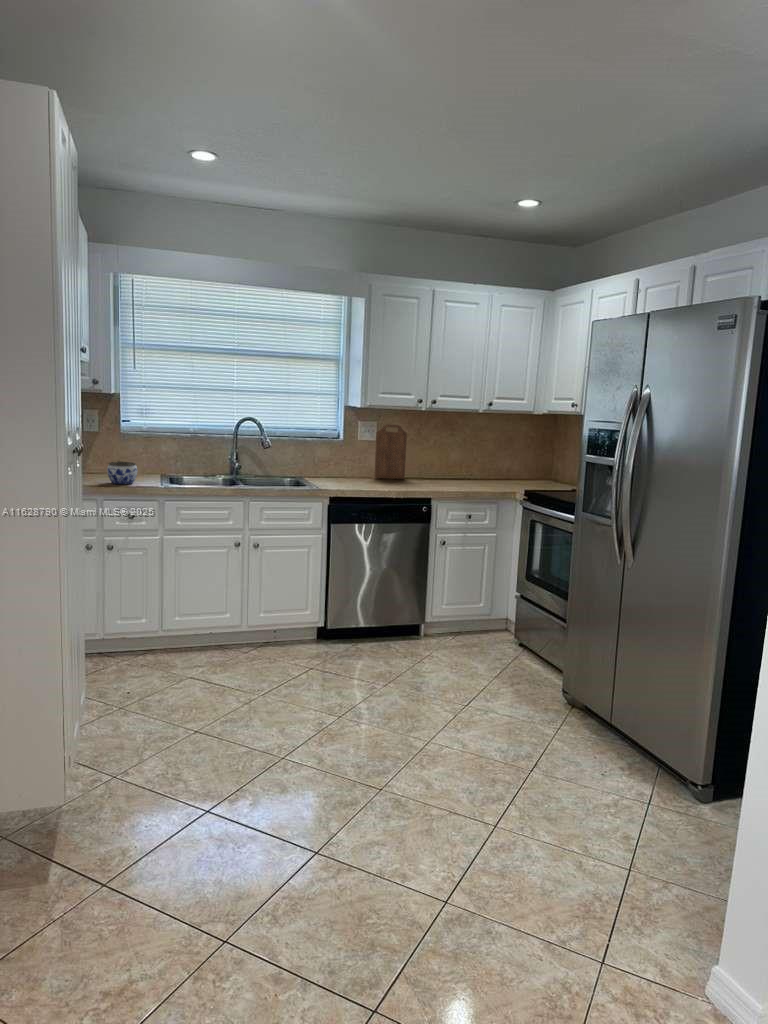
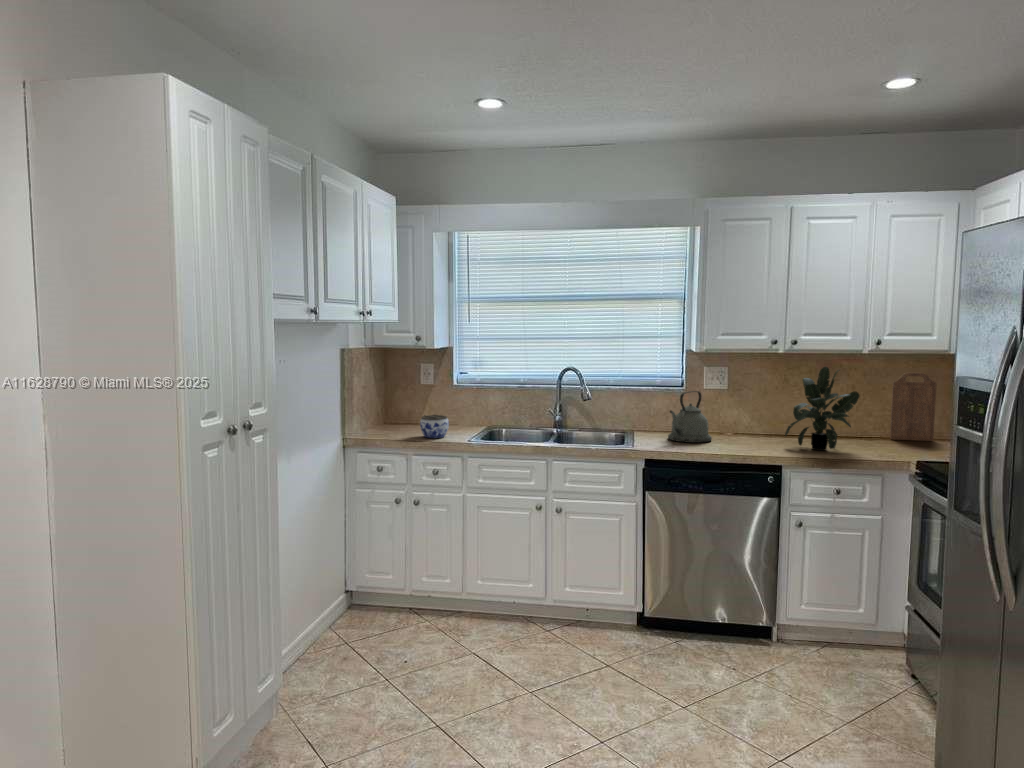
potted plant: none [428,421,481,487] -> present [785,367,860,451]
cutting board: present [374,424,407,479] -> present [890,373,937,441]
kettle: none [335,441,370,484] -> present [668,391,712,443]

